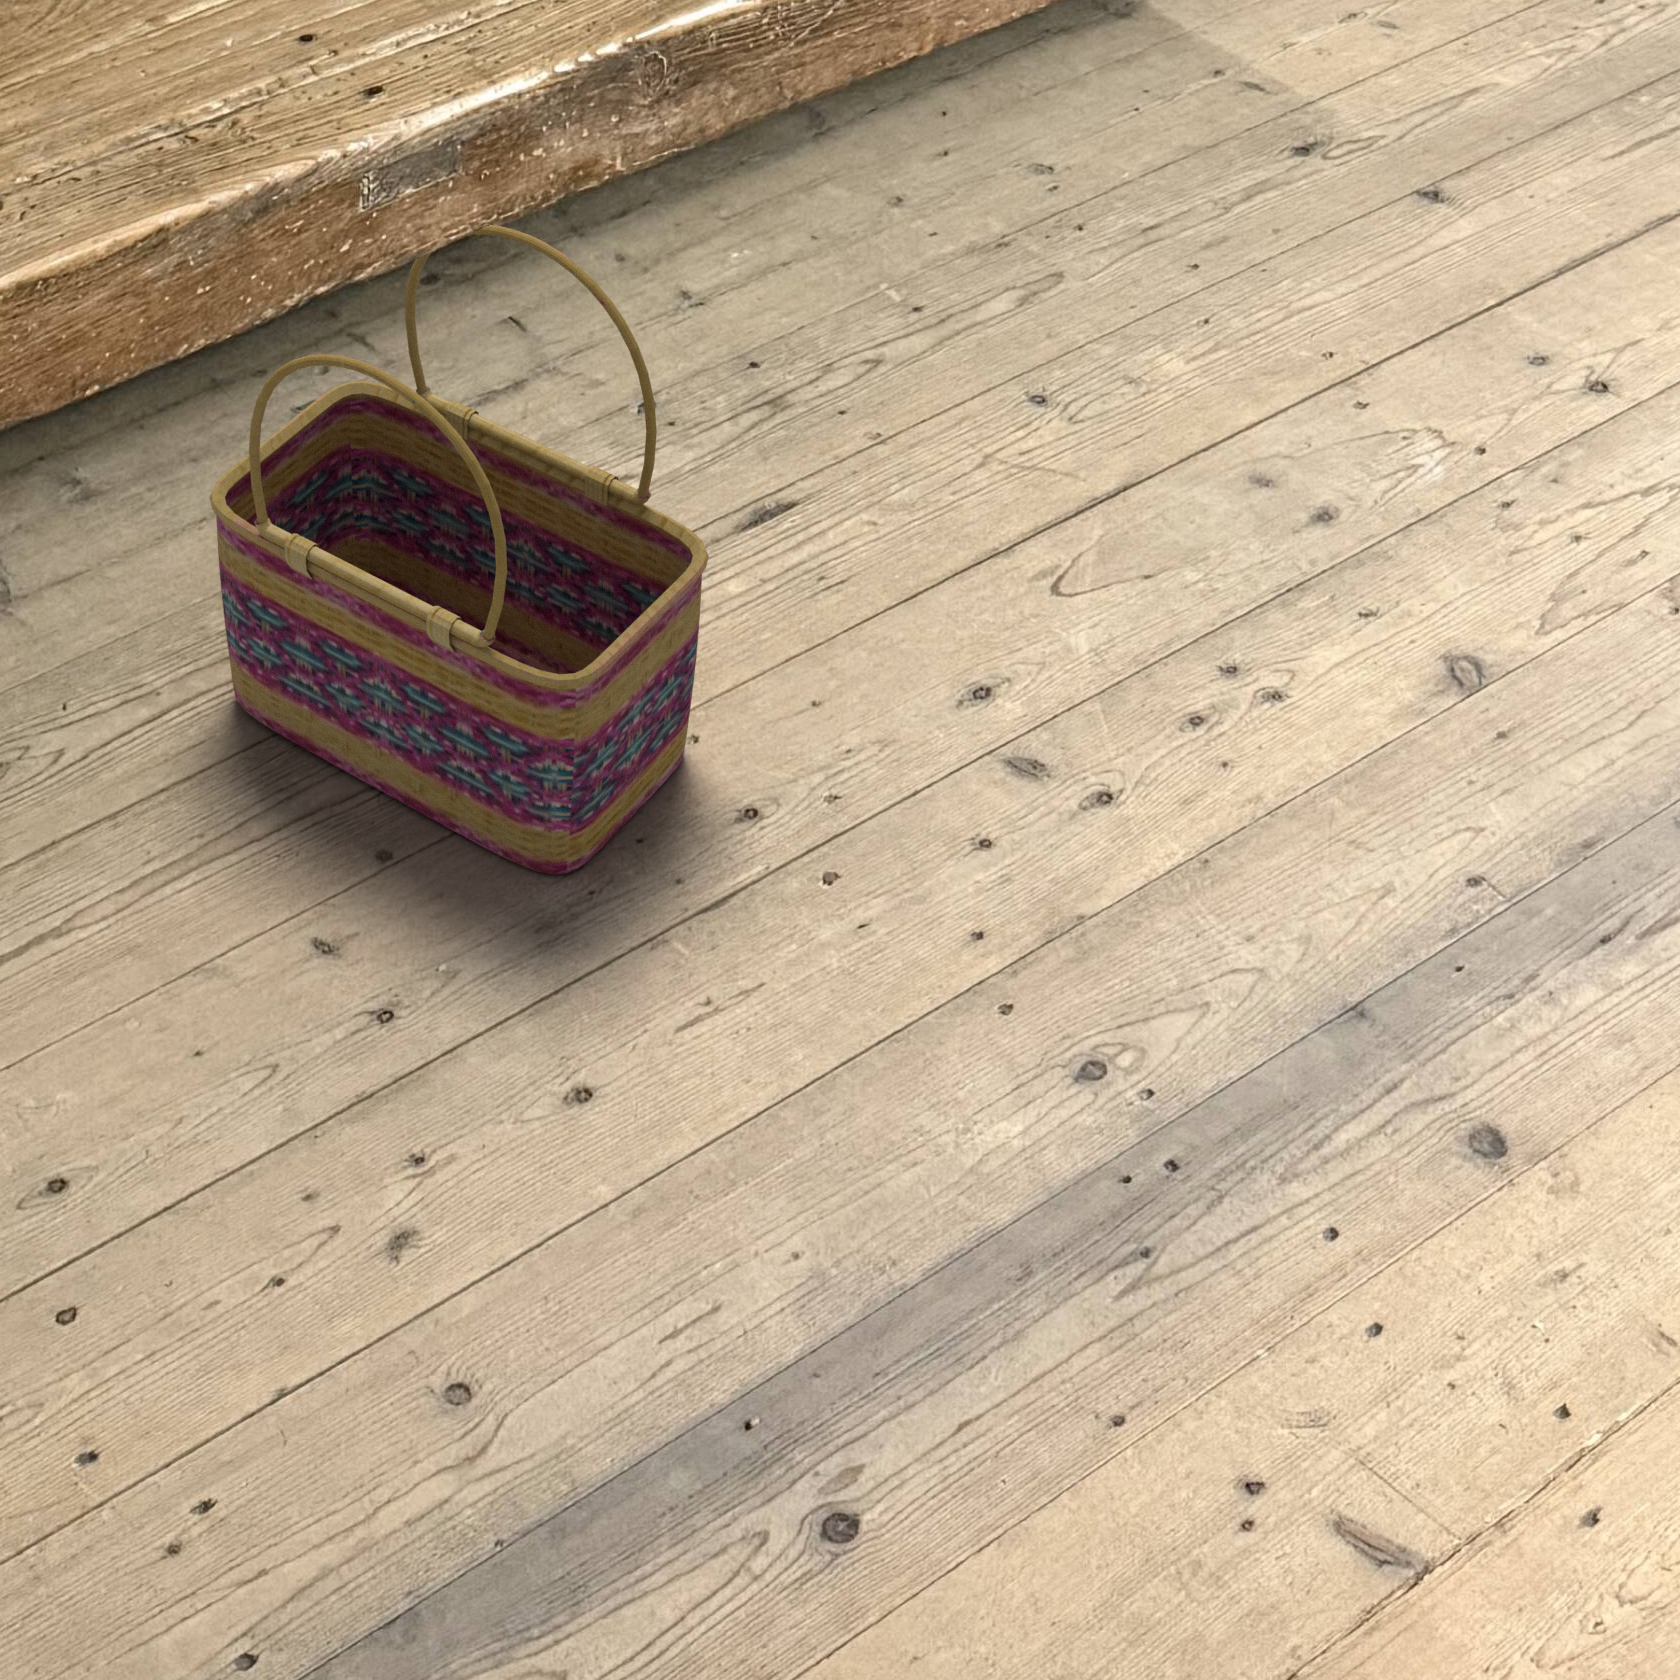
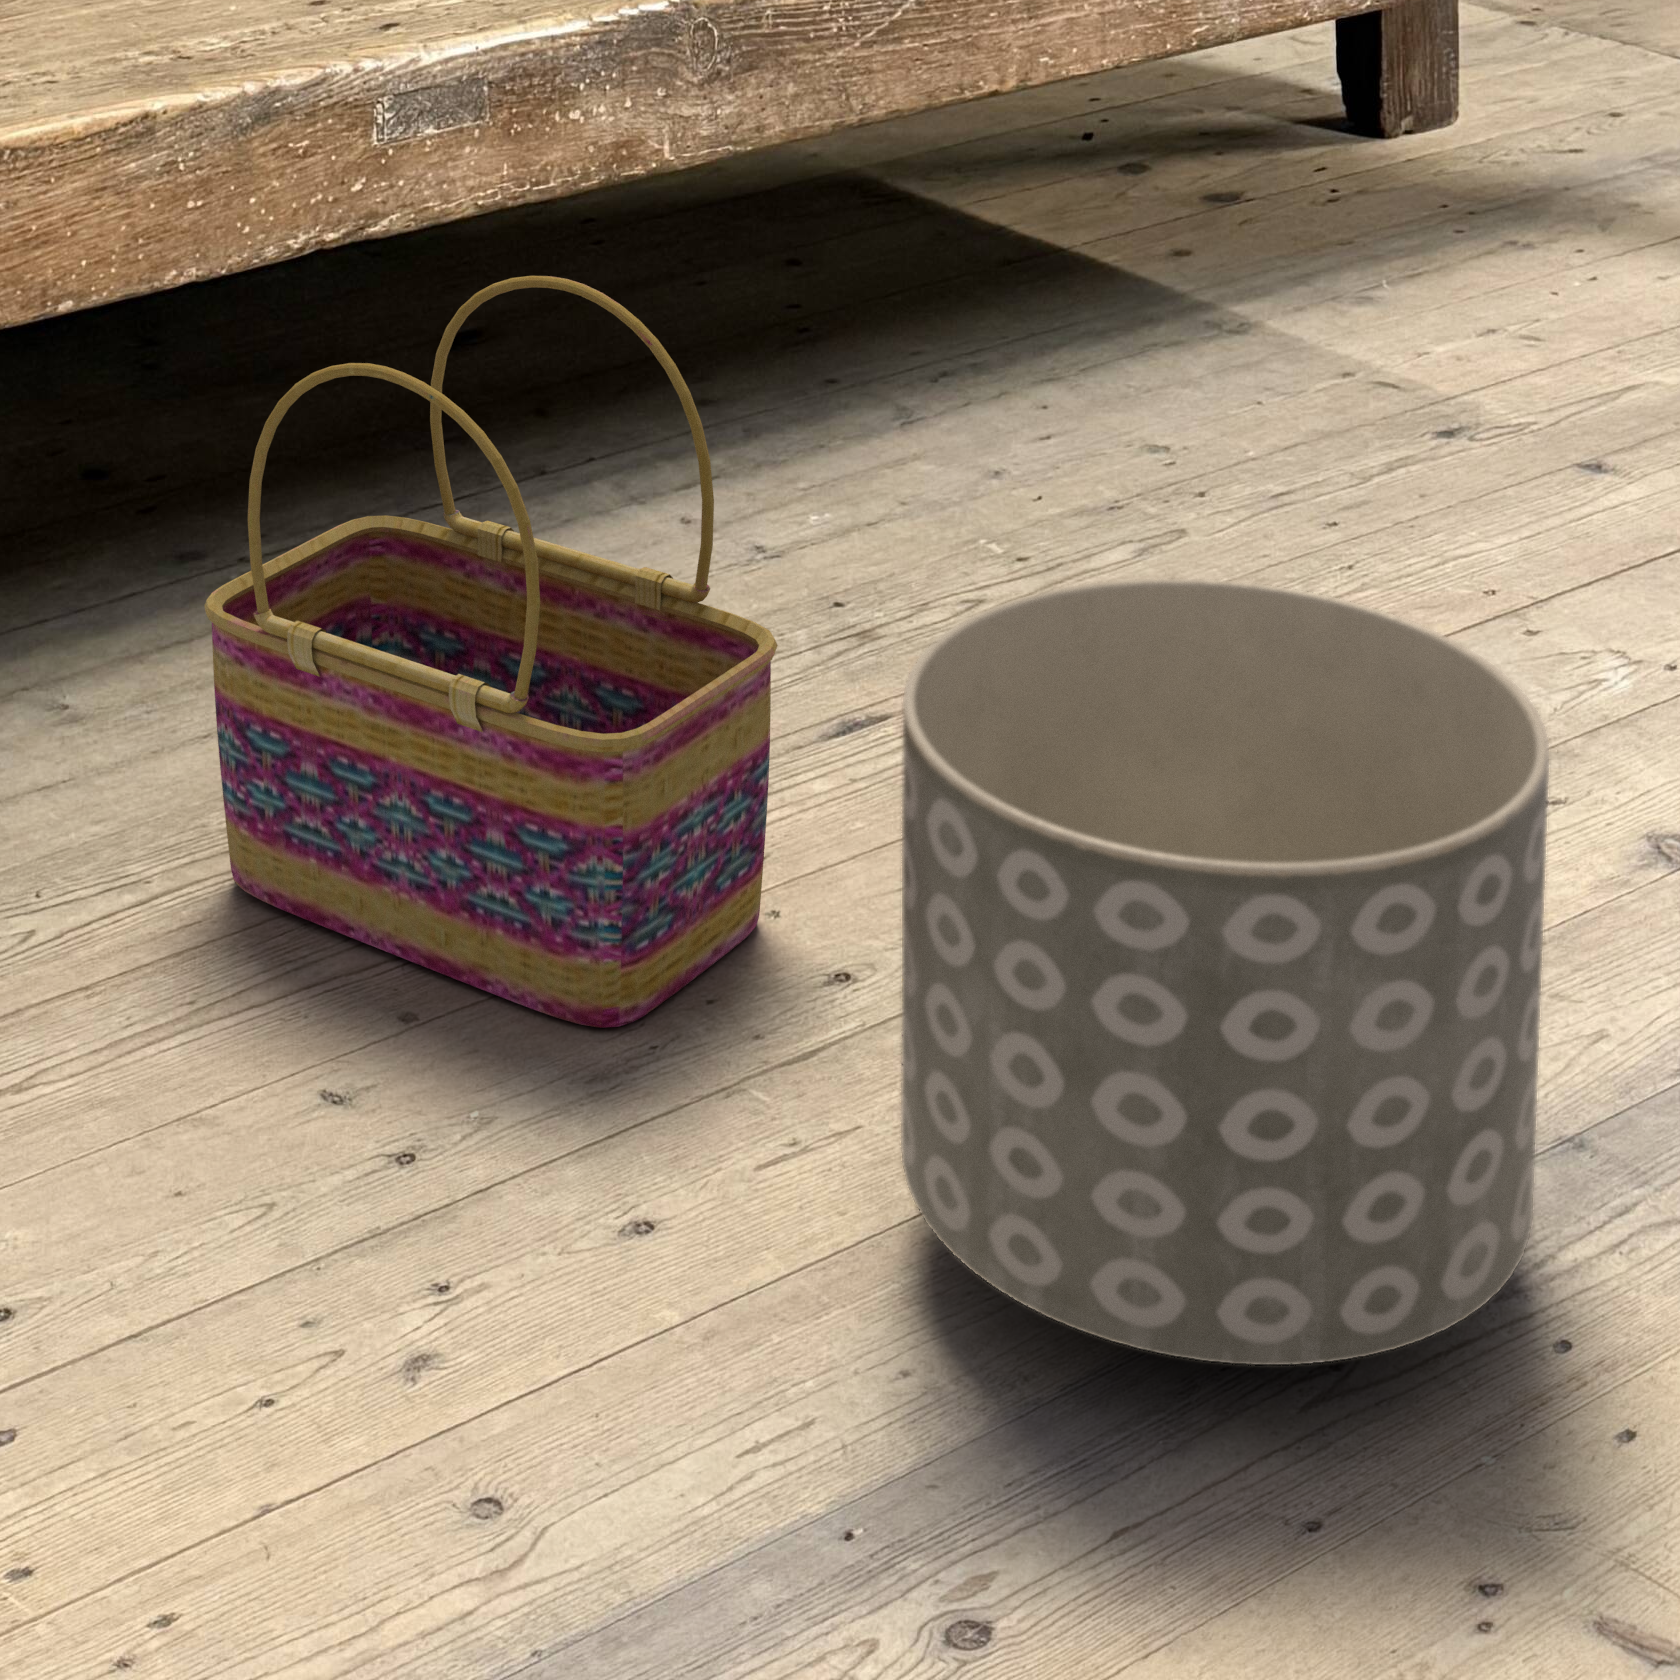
planter: none [803,600,1363,1301] -> present [901,579,1549,1365]

